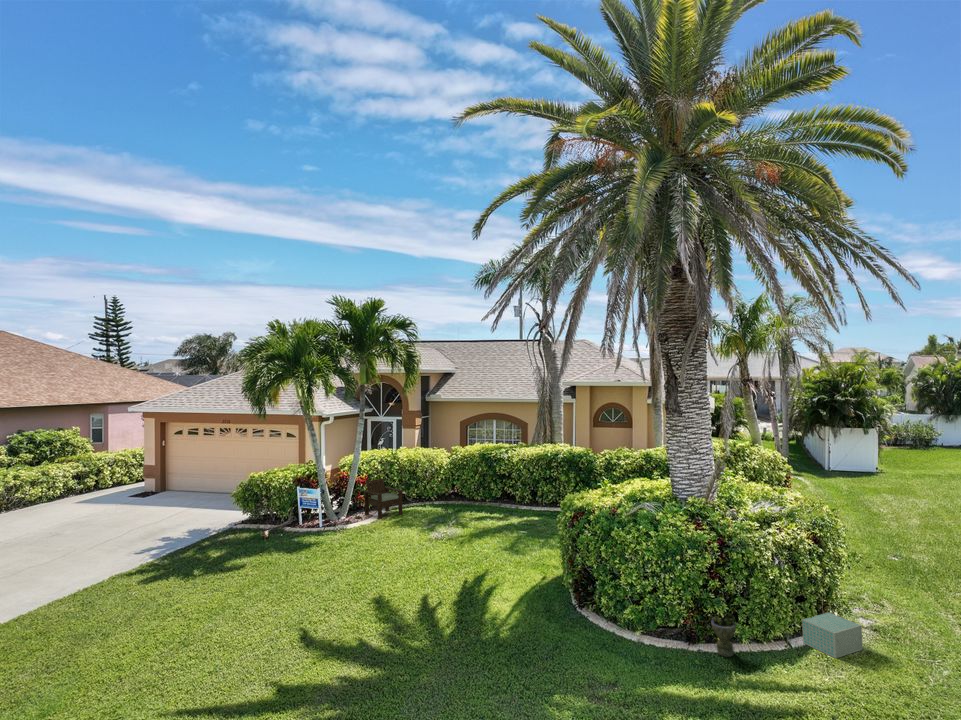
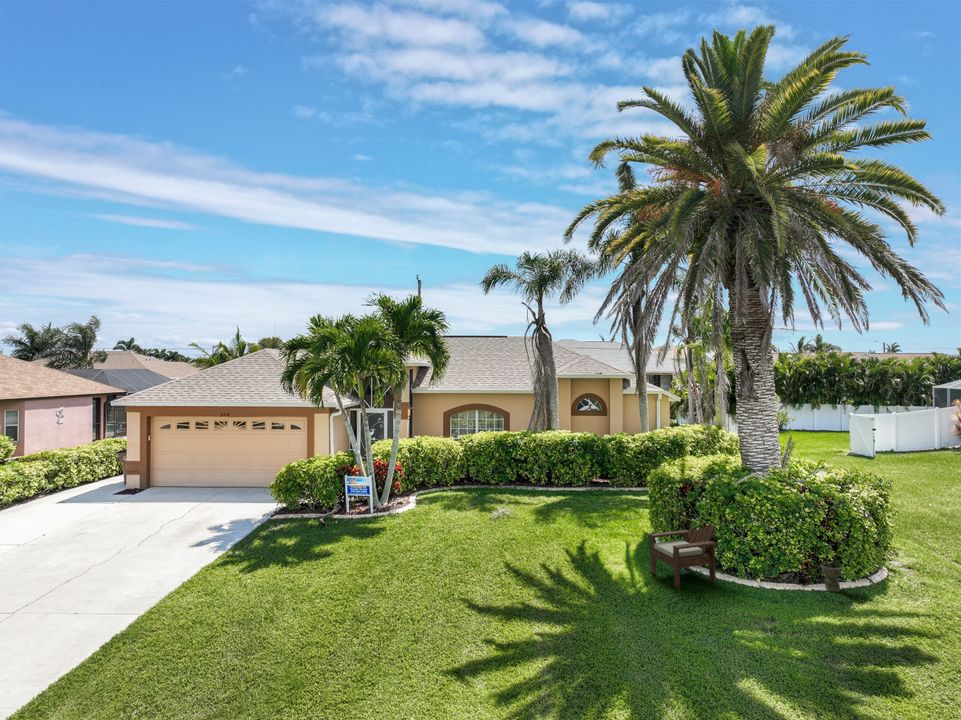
chair: present [364,479,403,519] -> present [650,523,717,588]
storage box: present [802,613,863,658] -> none [878,553,922,586]

